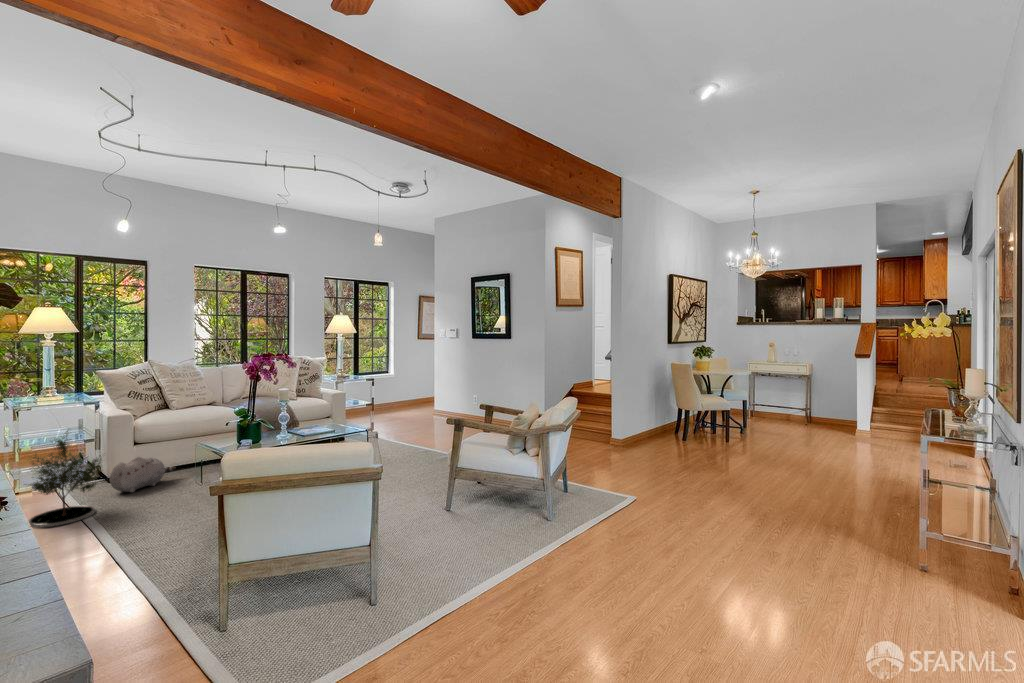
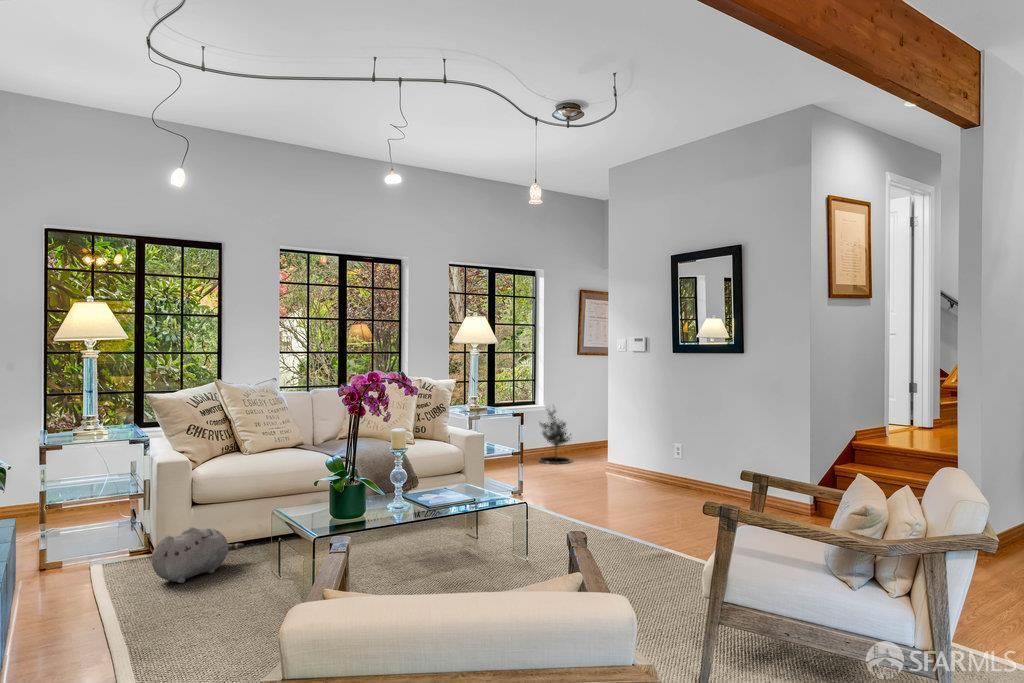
potted tree: present [29,431,101,528] -> present [539,410,571,464]

